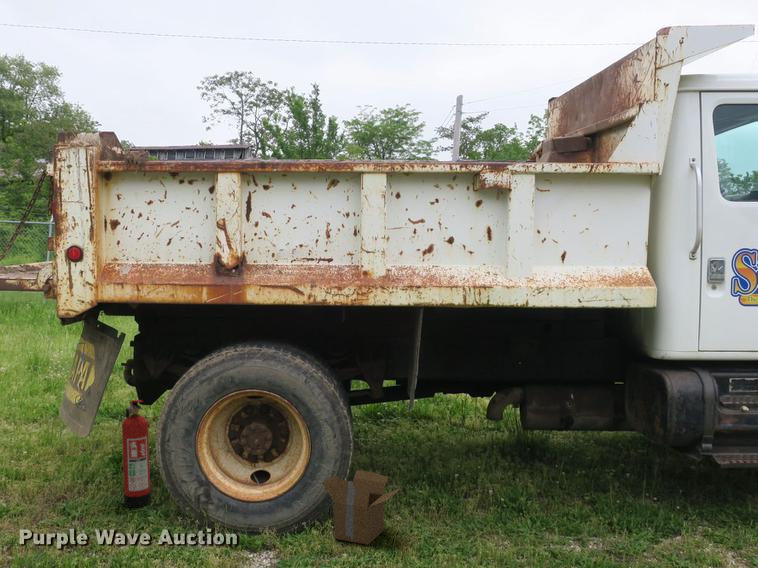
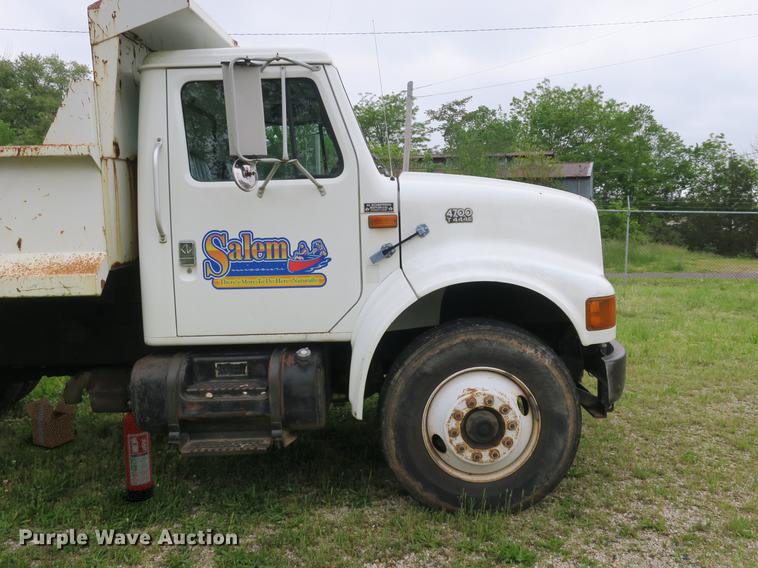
cardboard box: present [323,470,401,545] -> present [25,397,77,448]

